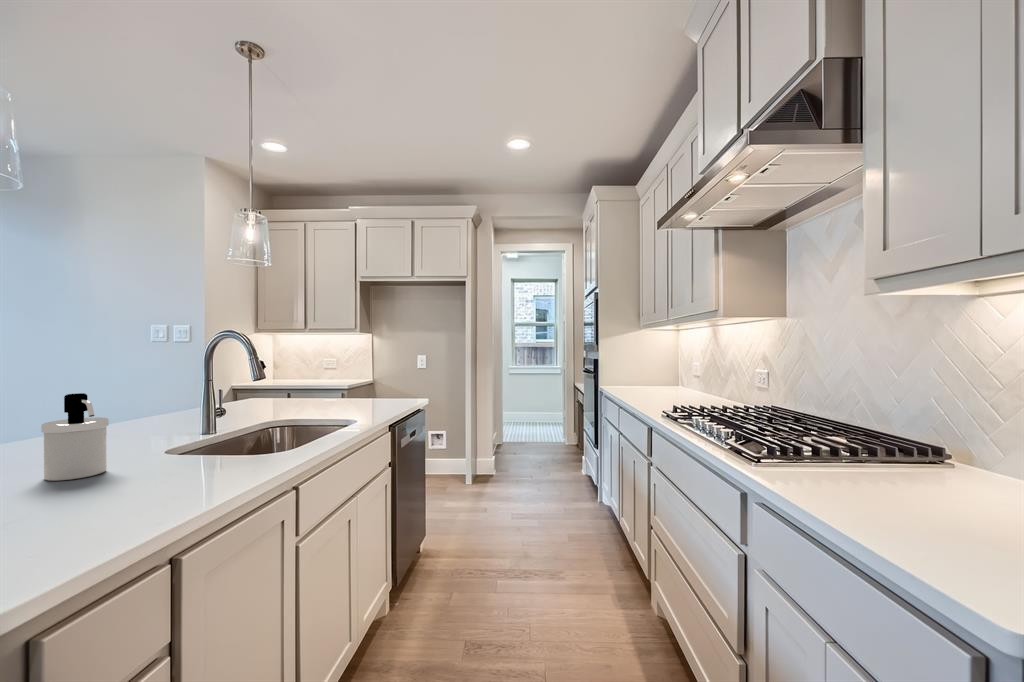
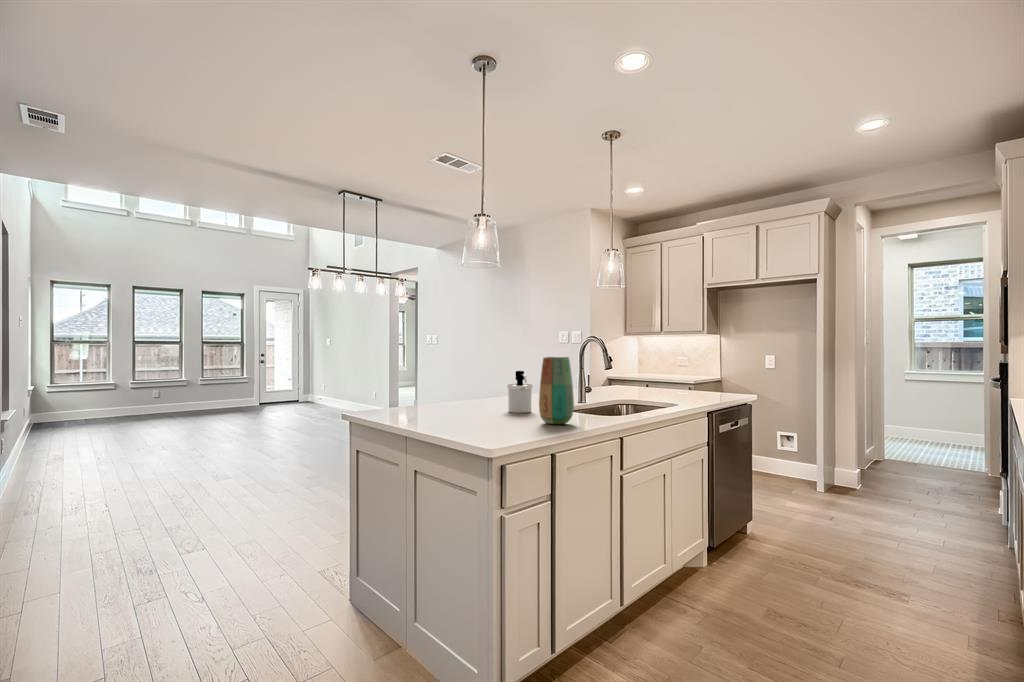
vase: none [129,363,212,498] -> present [539,357,574,424]

